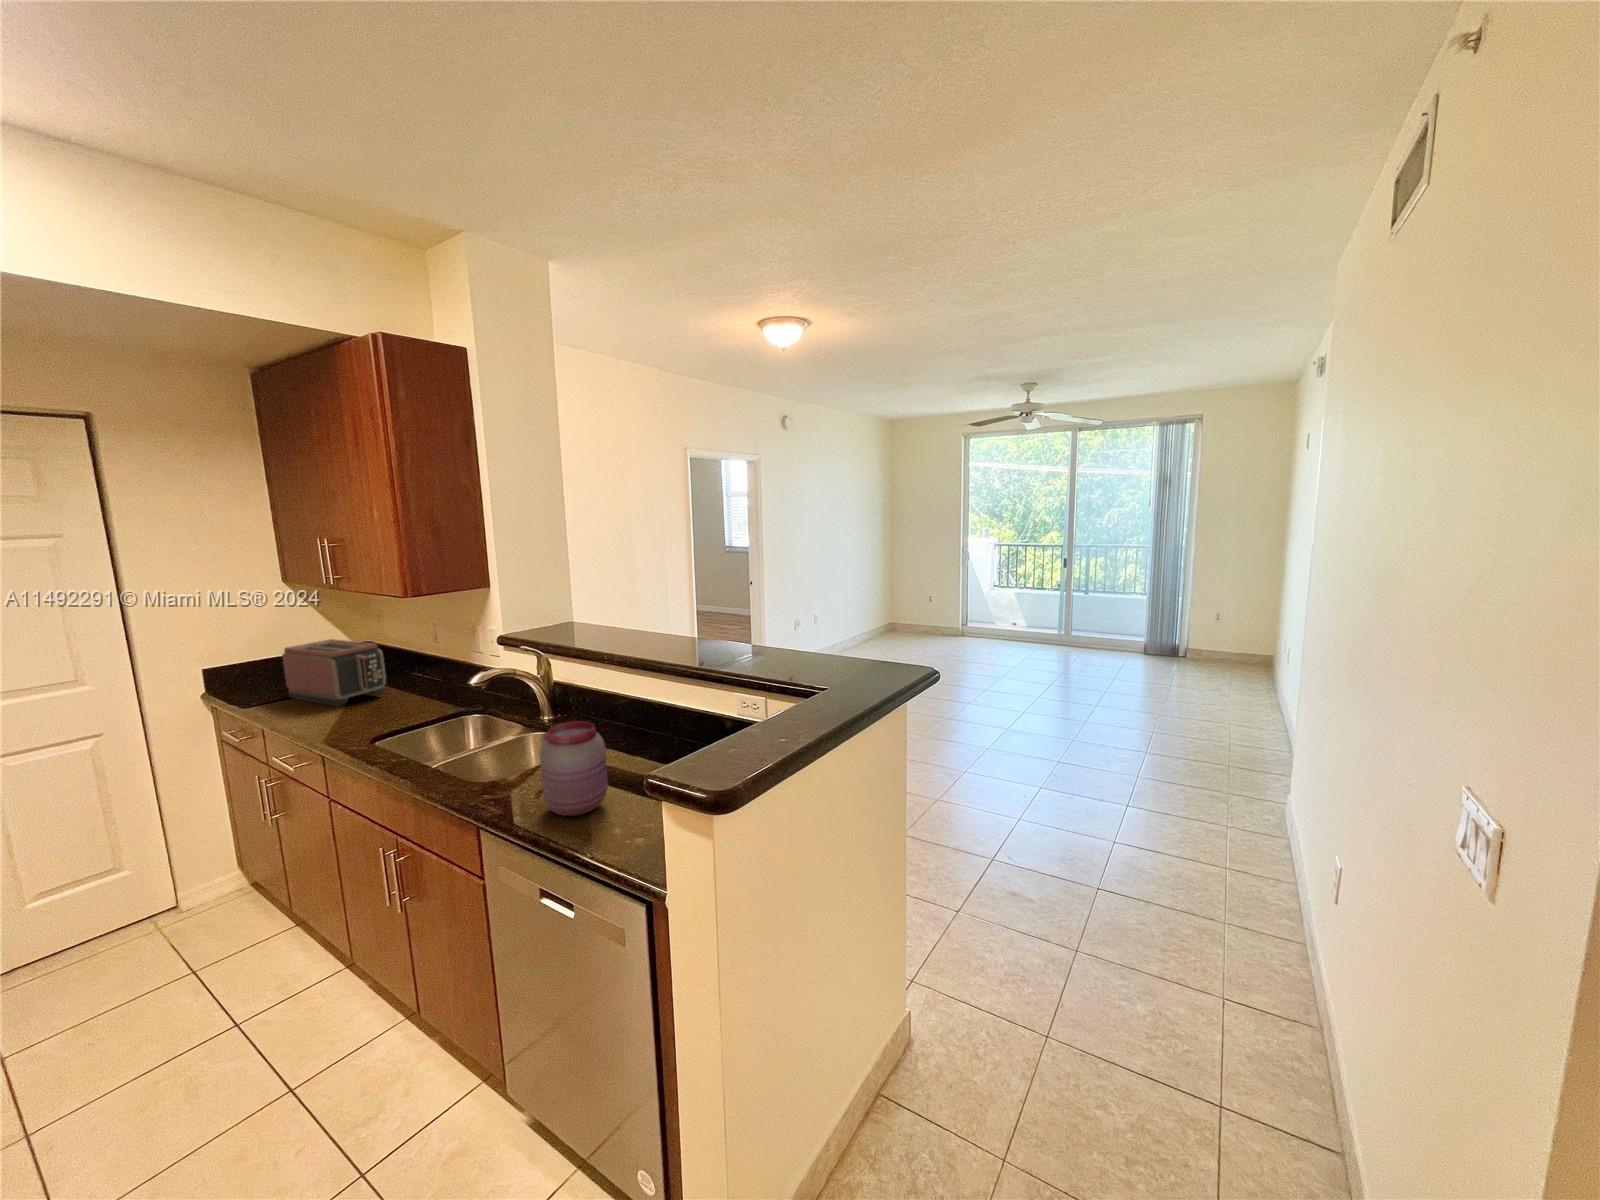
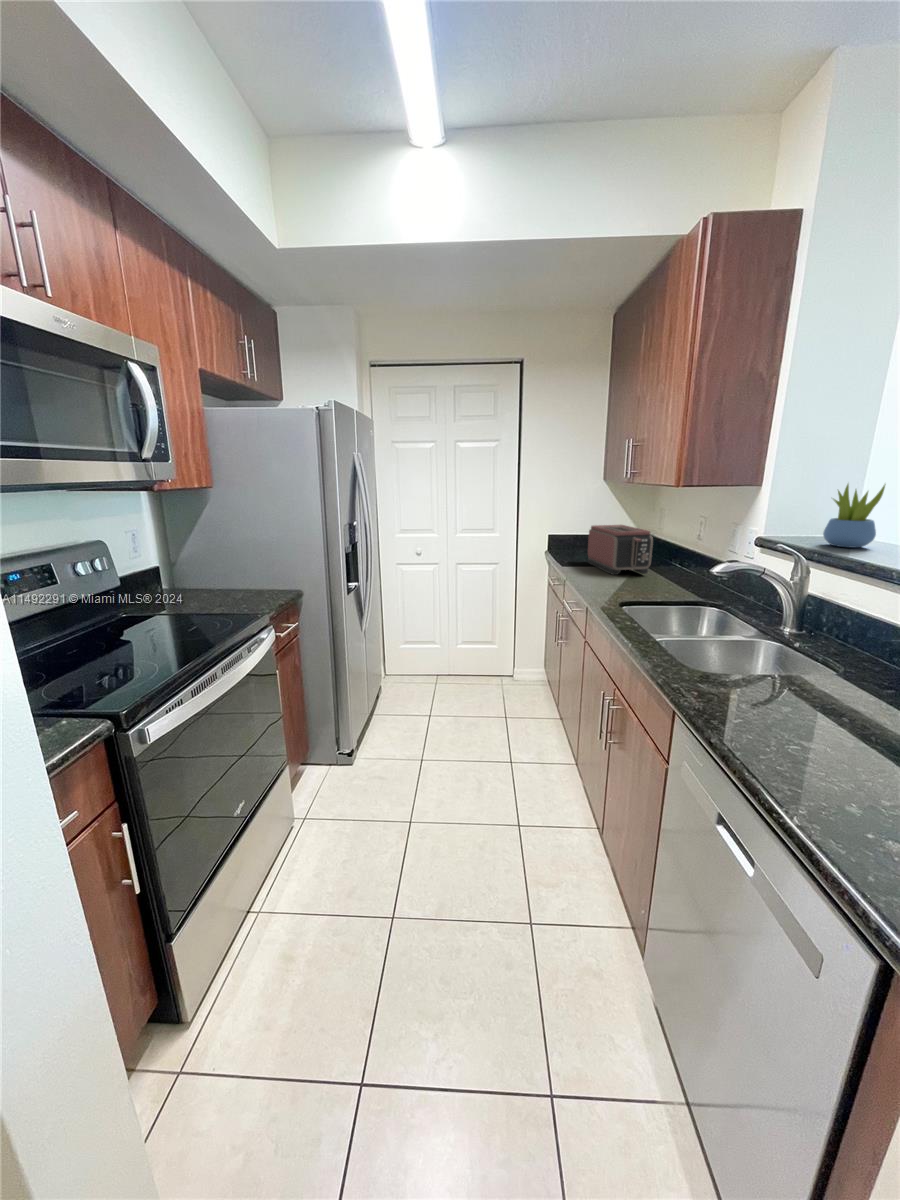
succulent plant: none [550,582,588,636] -> present [823,484,886,548]
jar: present [540,721,608,816] -> none [754,632,866,757]

